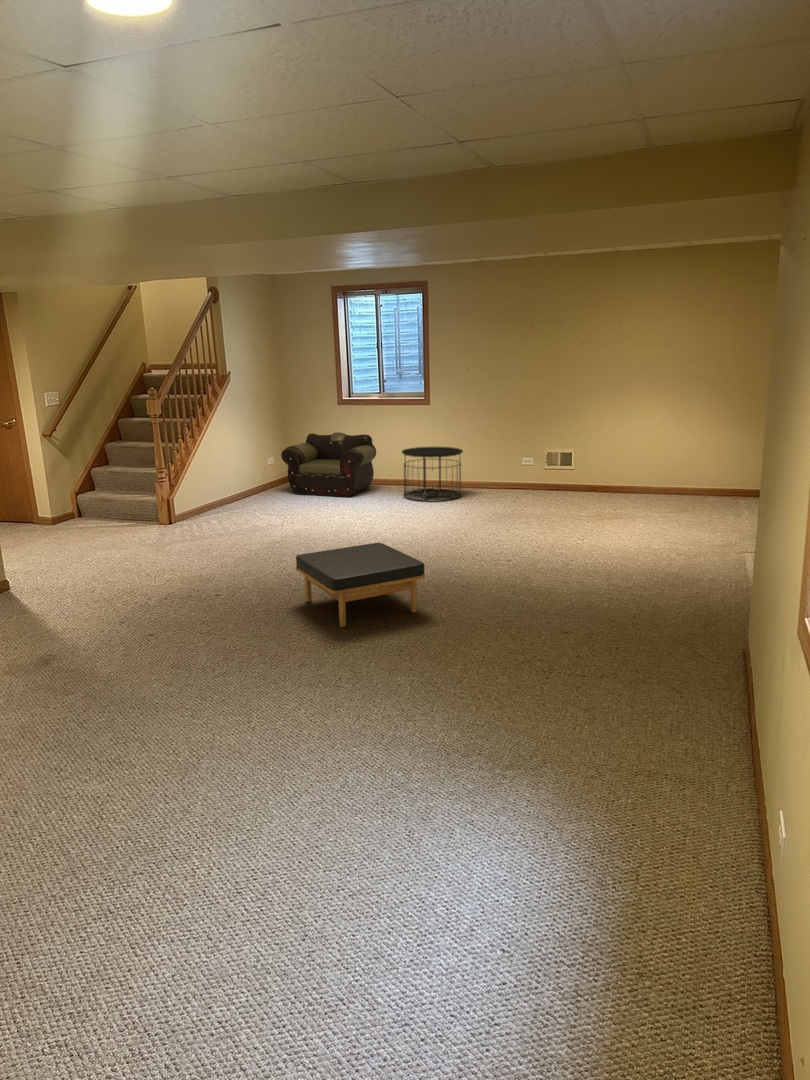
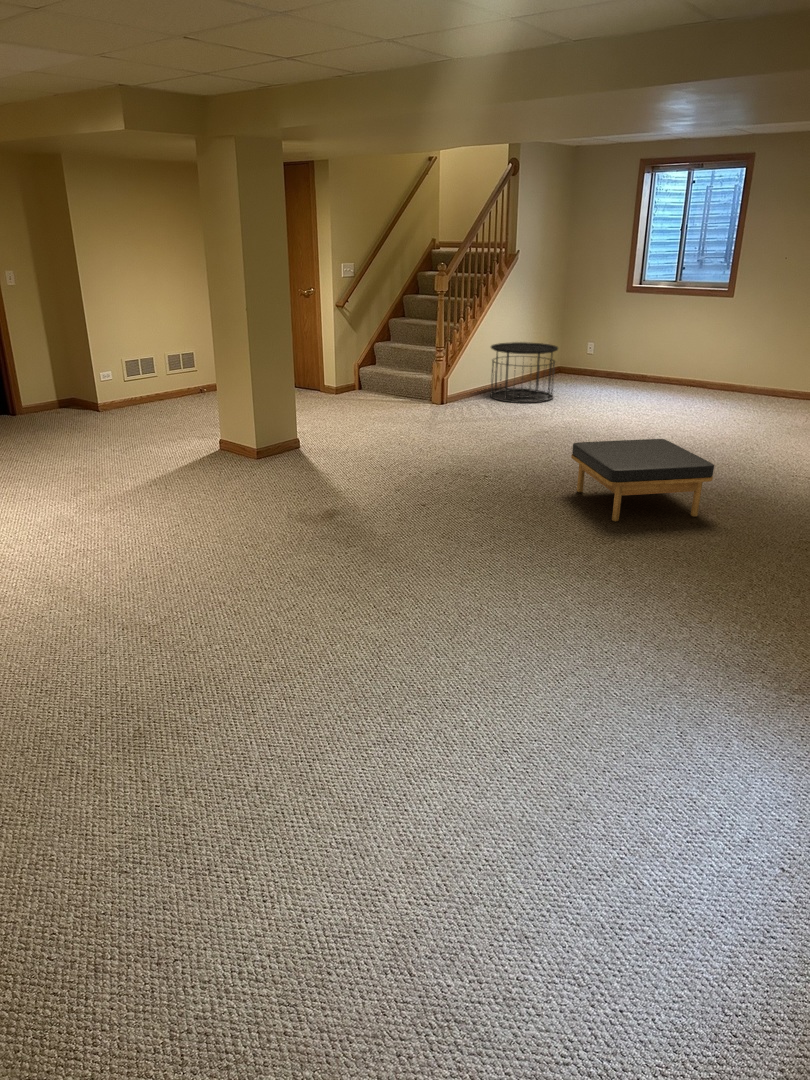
armchair: present [281,432,376,497] -> none [558,322,661,393]
side table: present [402,447,463,502] -> present [490,342,558,403]

